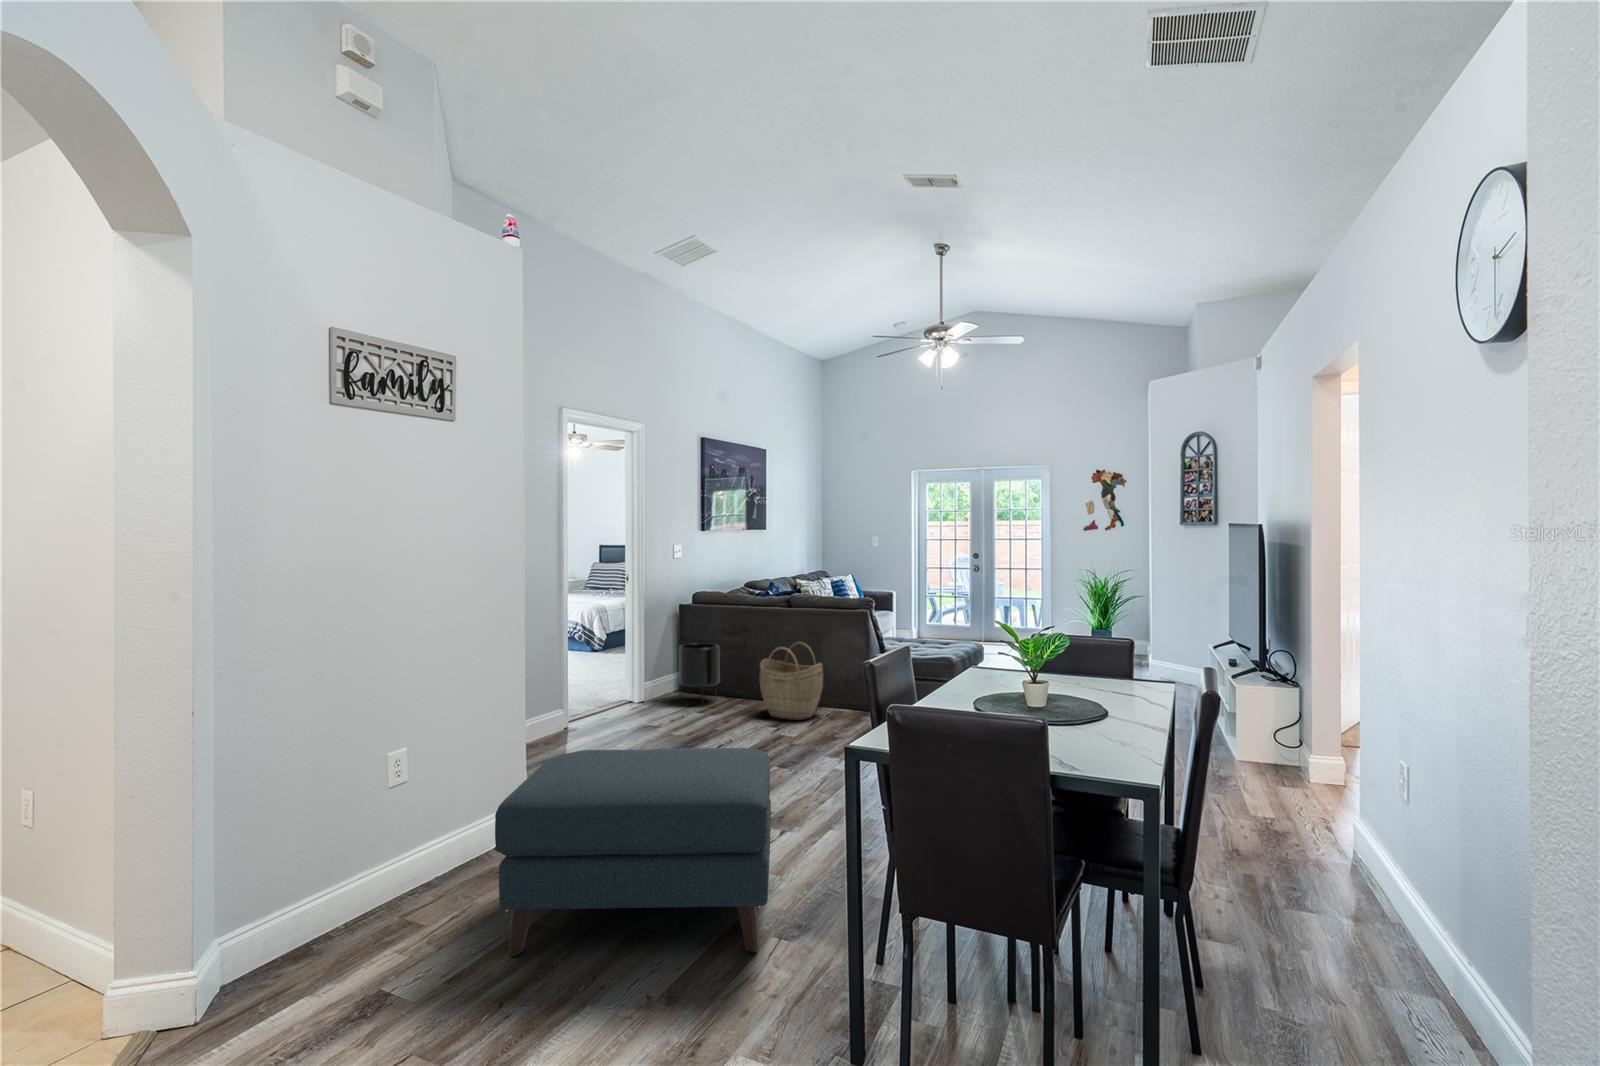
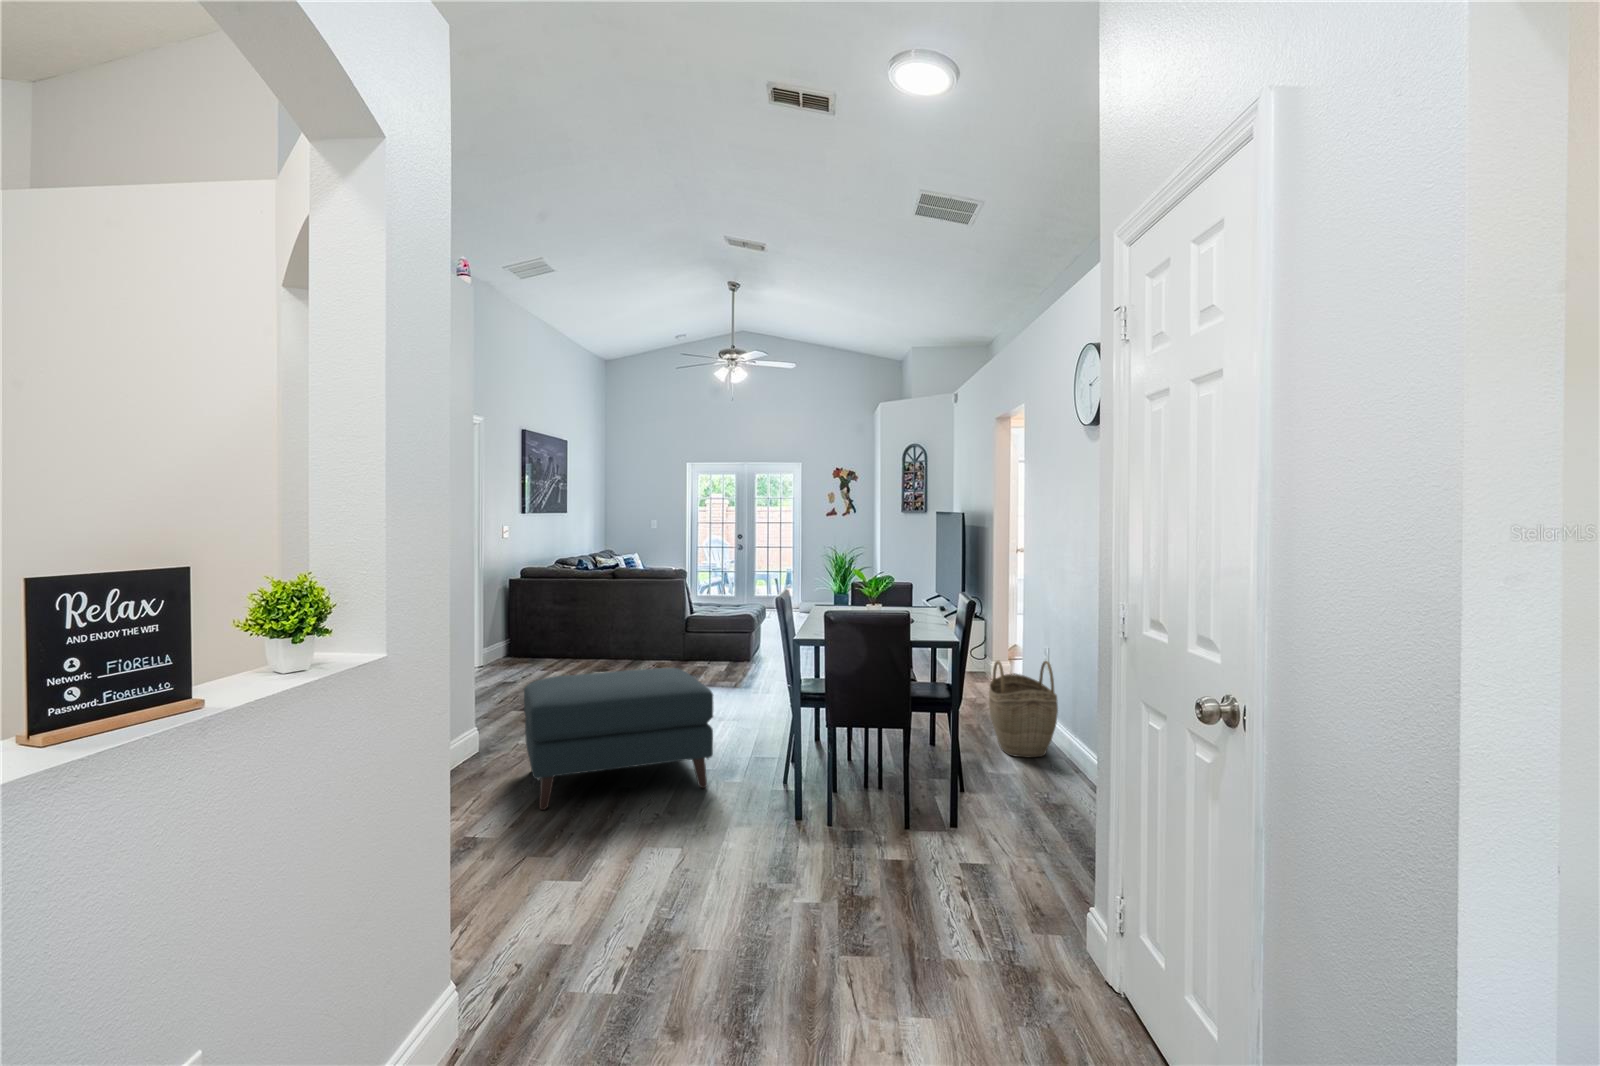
woven basket: present [760,642,823,720] -> present [989,661,1058,757]
planter: present [679,643,720,688] -> none [516,612,553,666]

